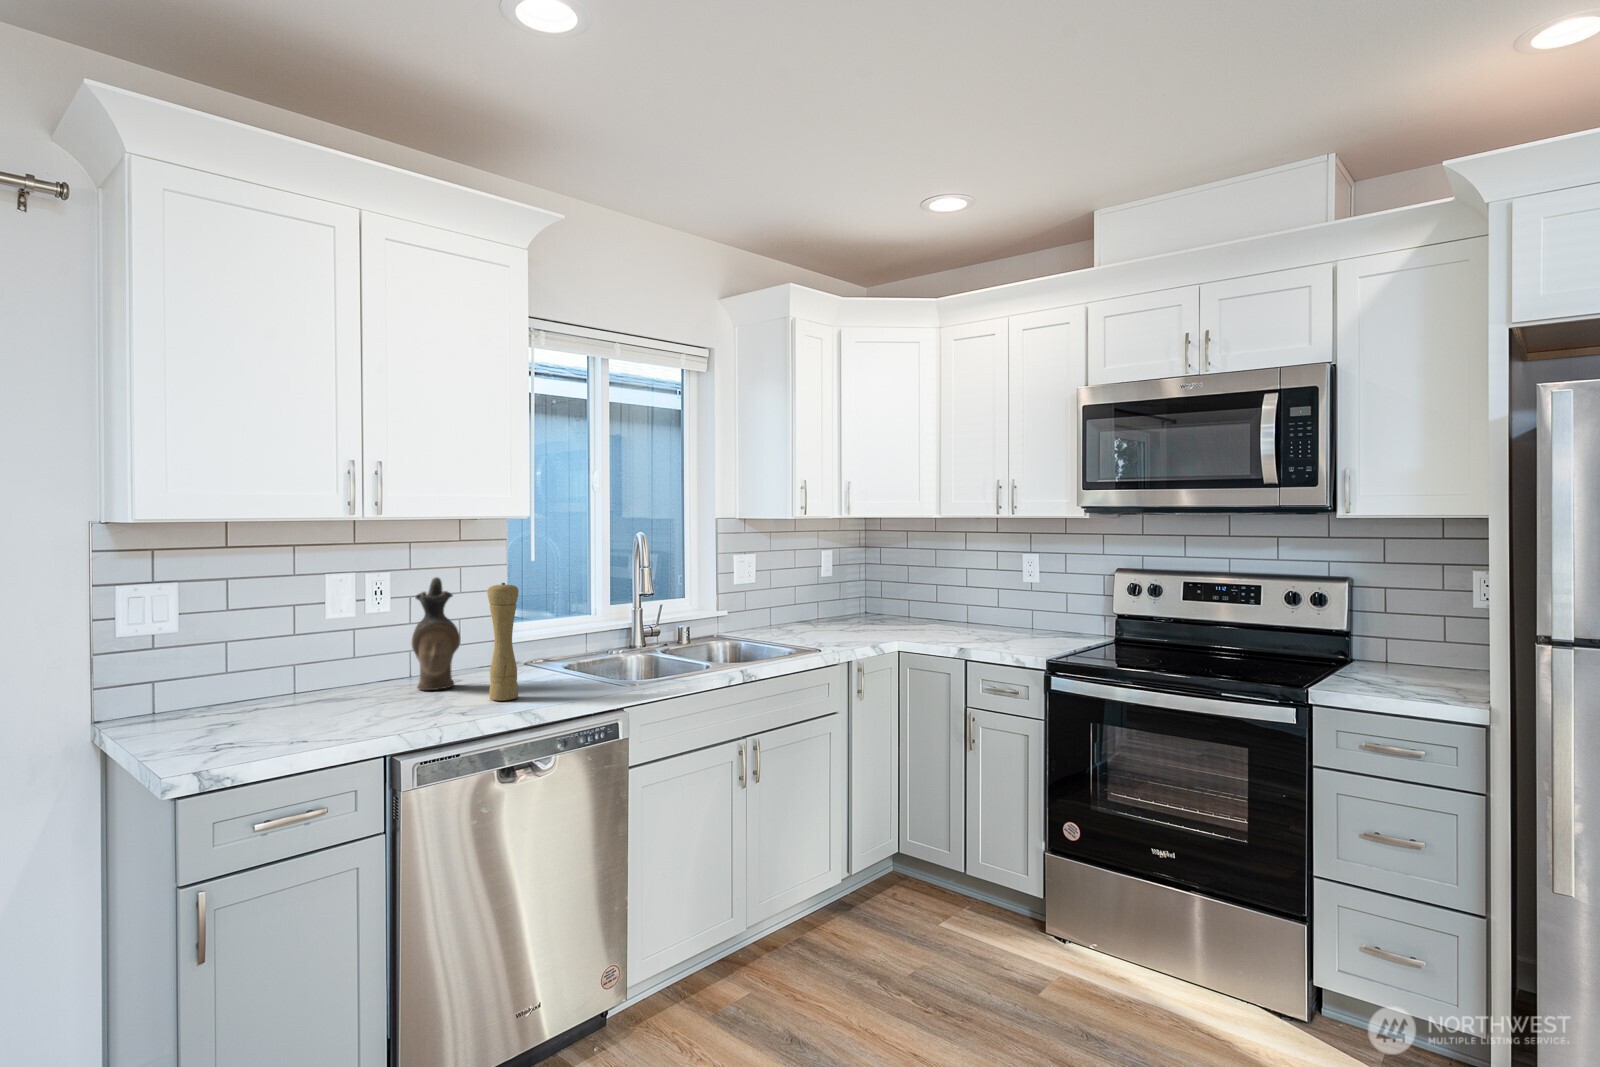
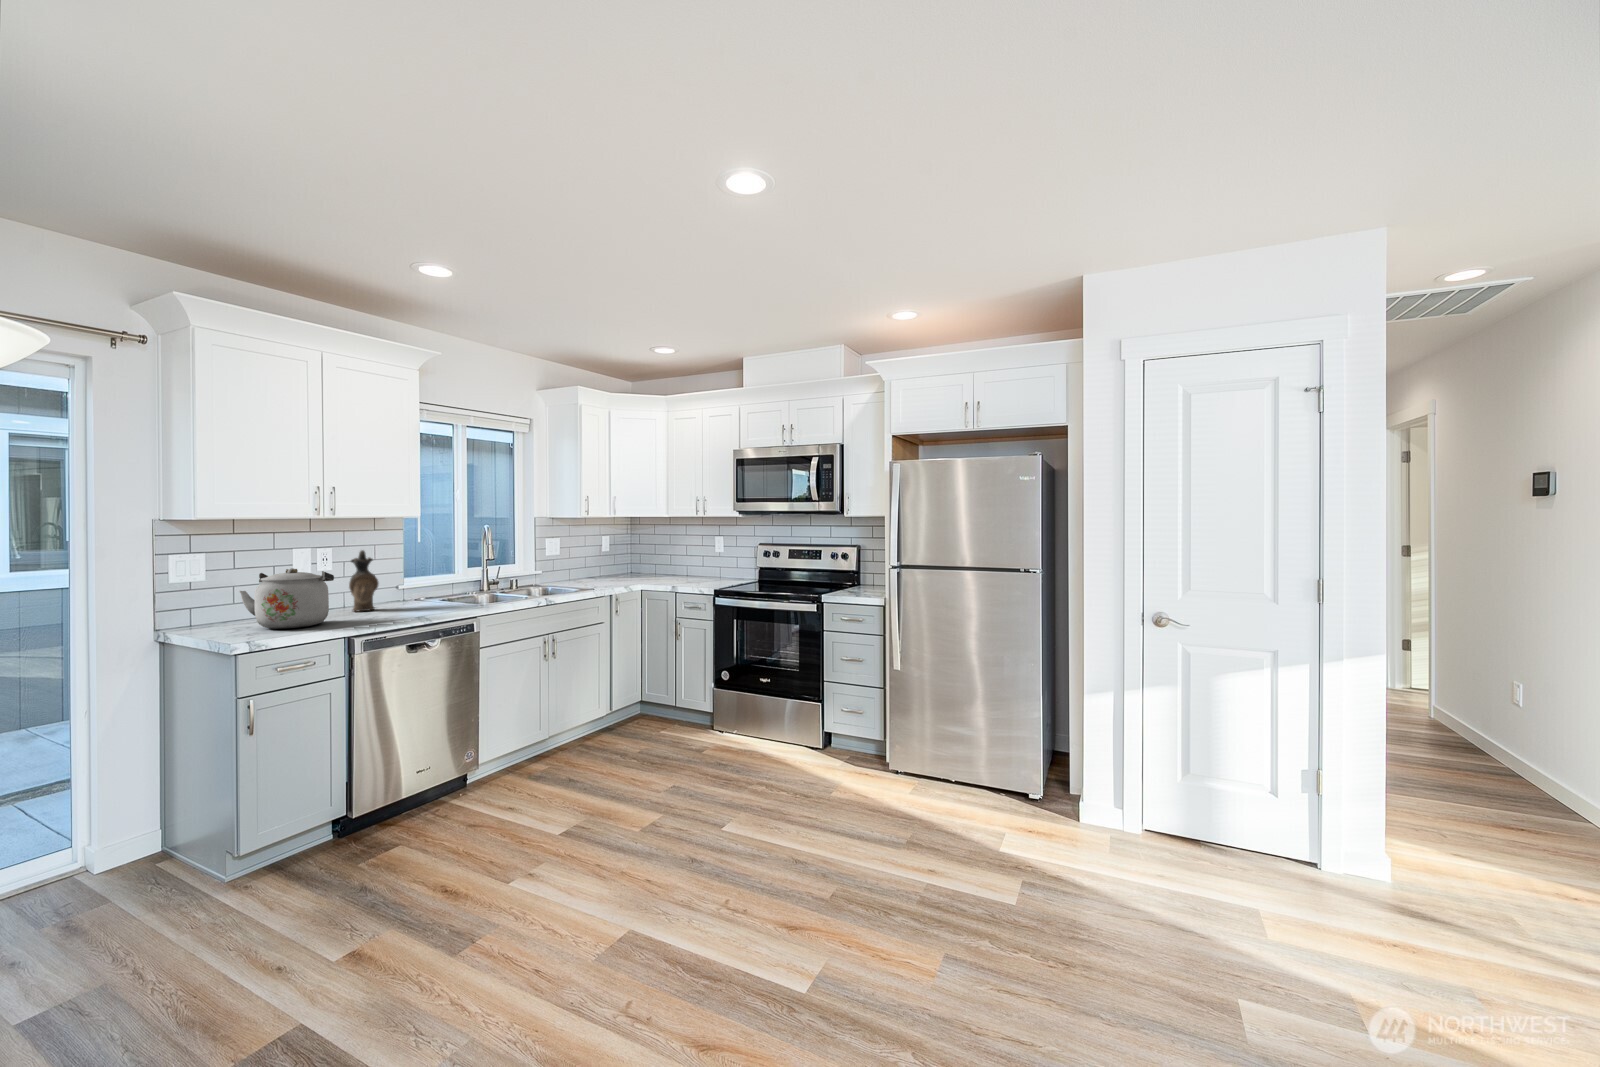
pepper mill: present [487,583,519,701] -> none [396,552,415,613]
kettle: none [214,615,378,734] -> present [239,568,334,629]

